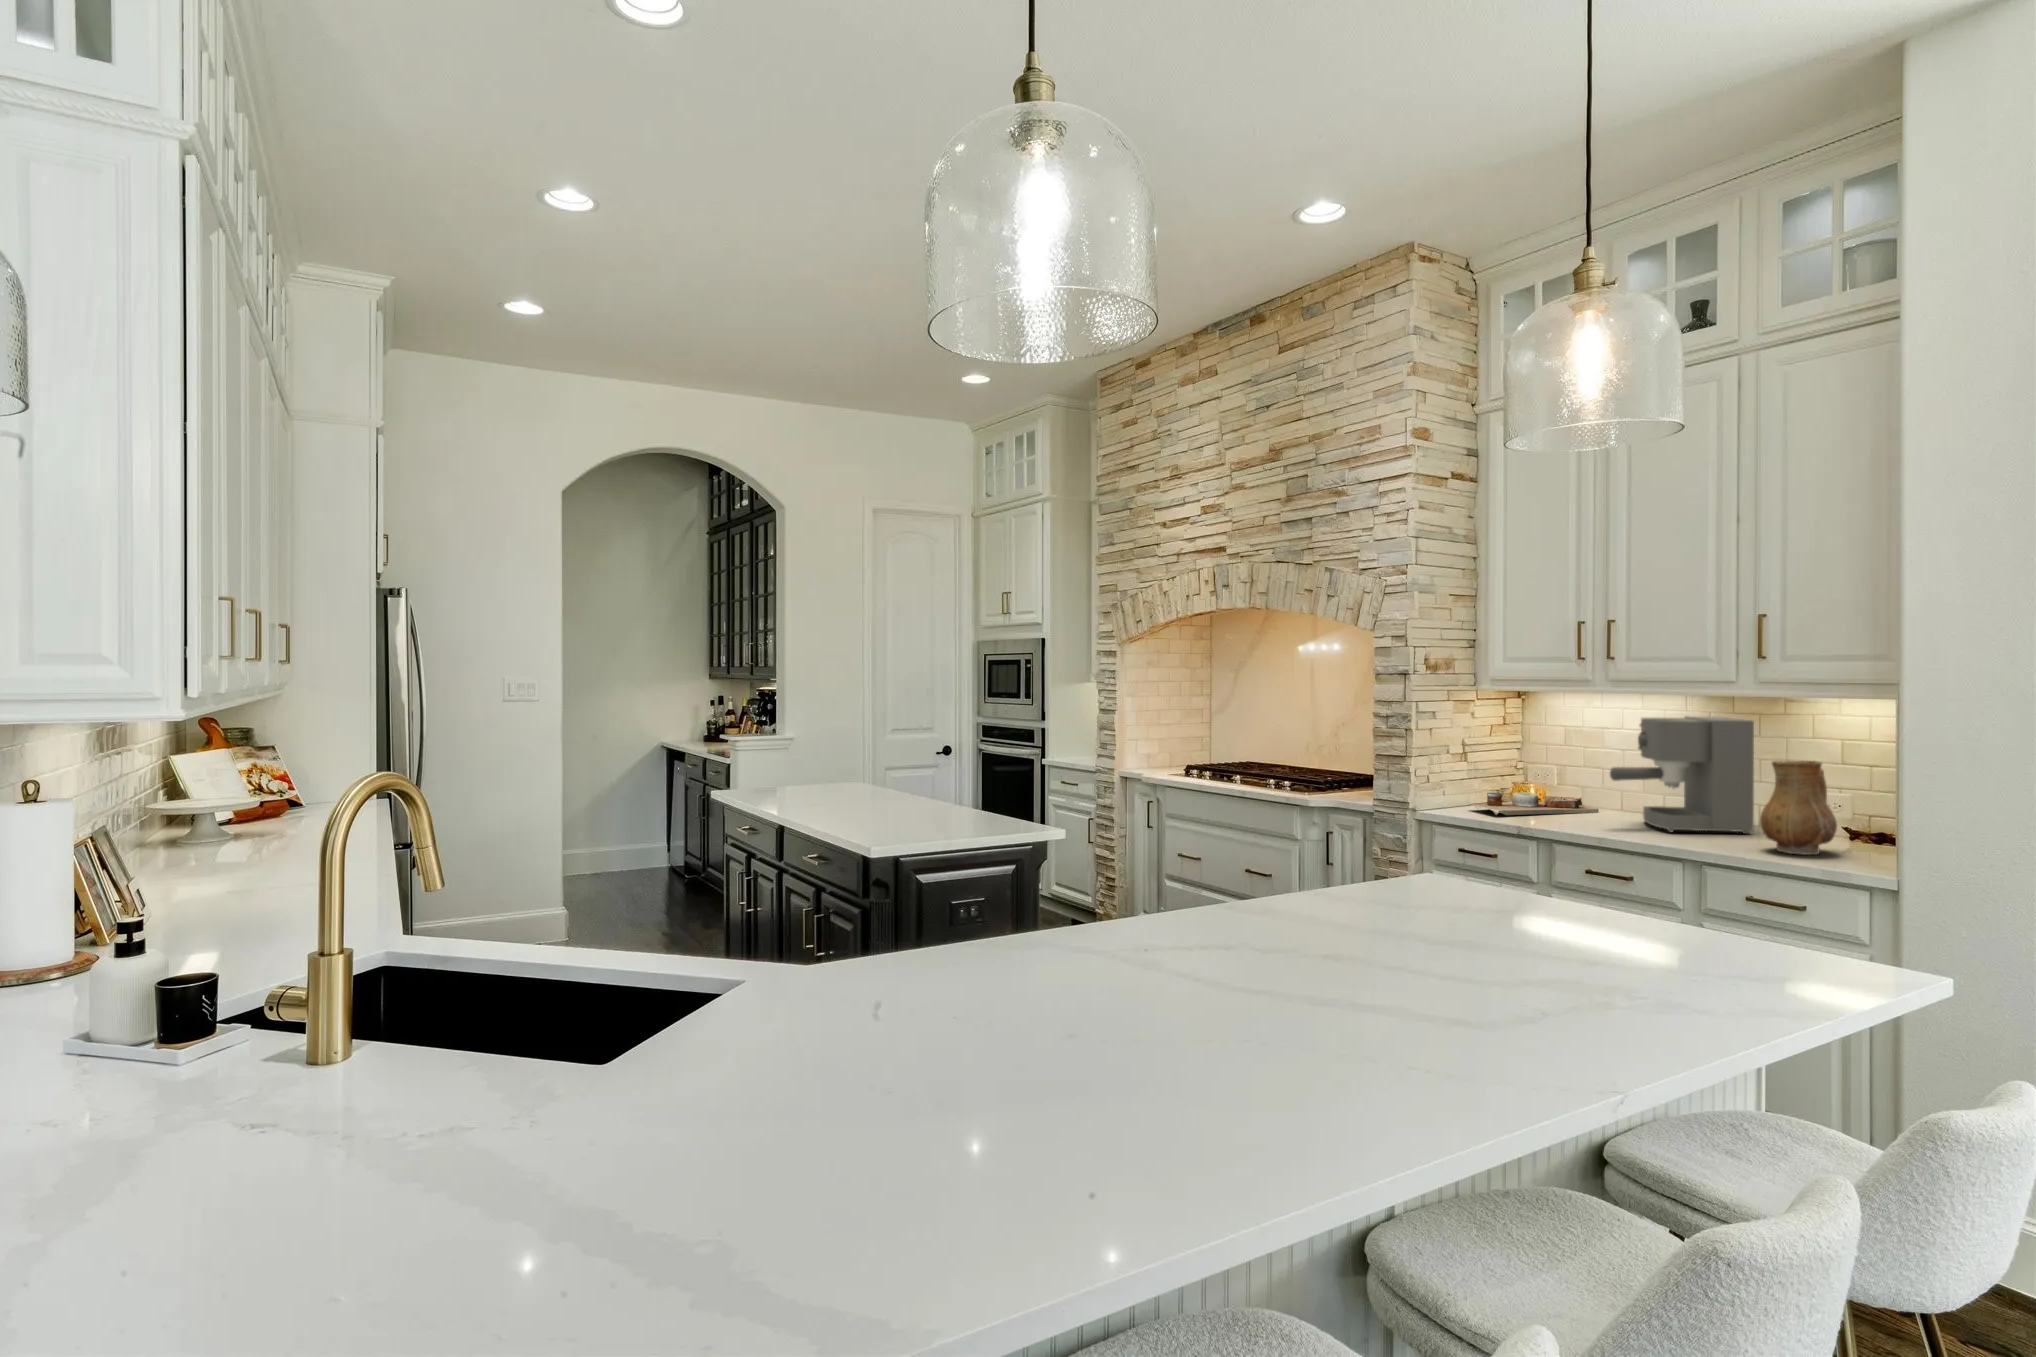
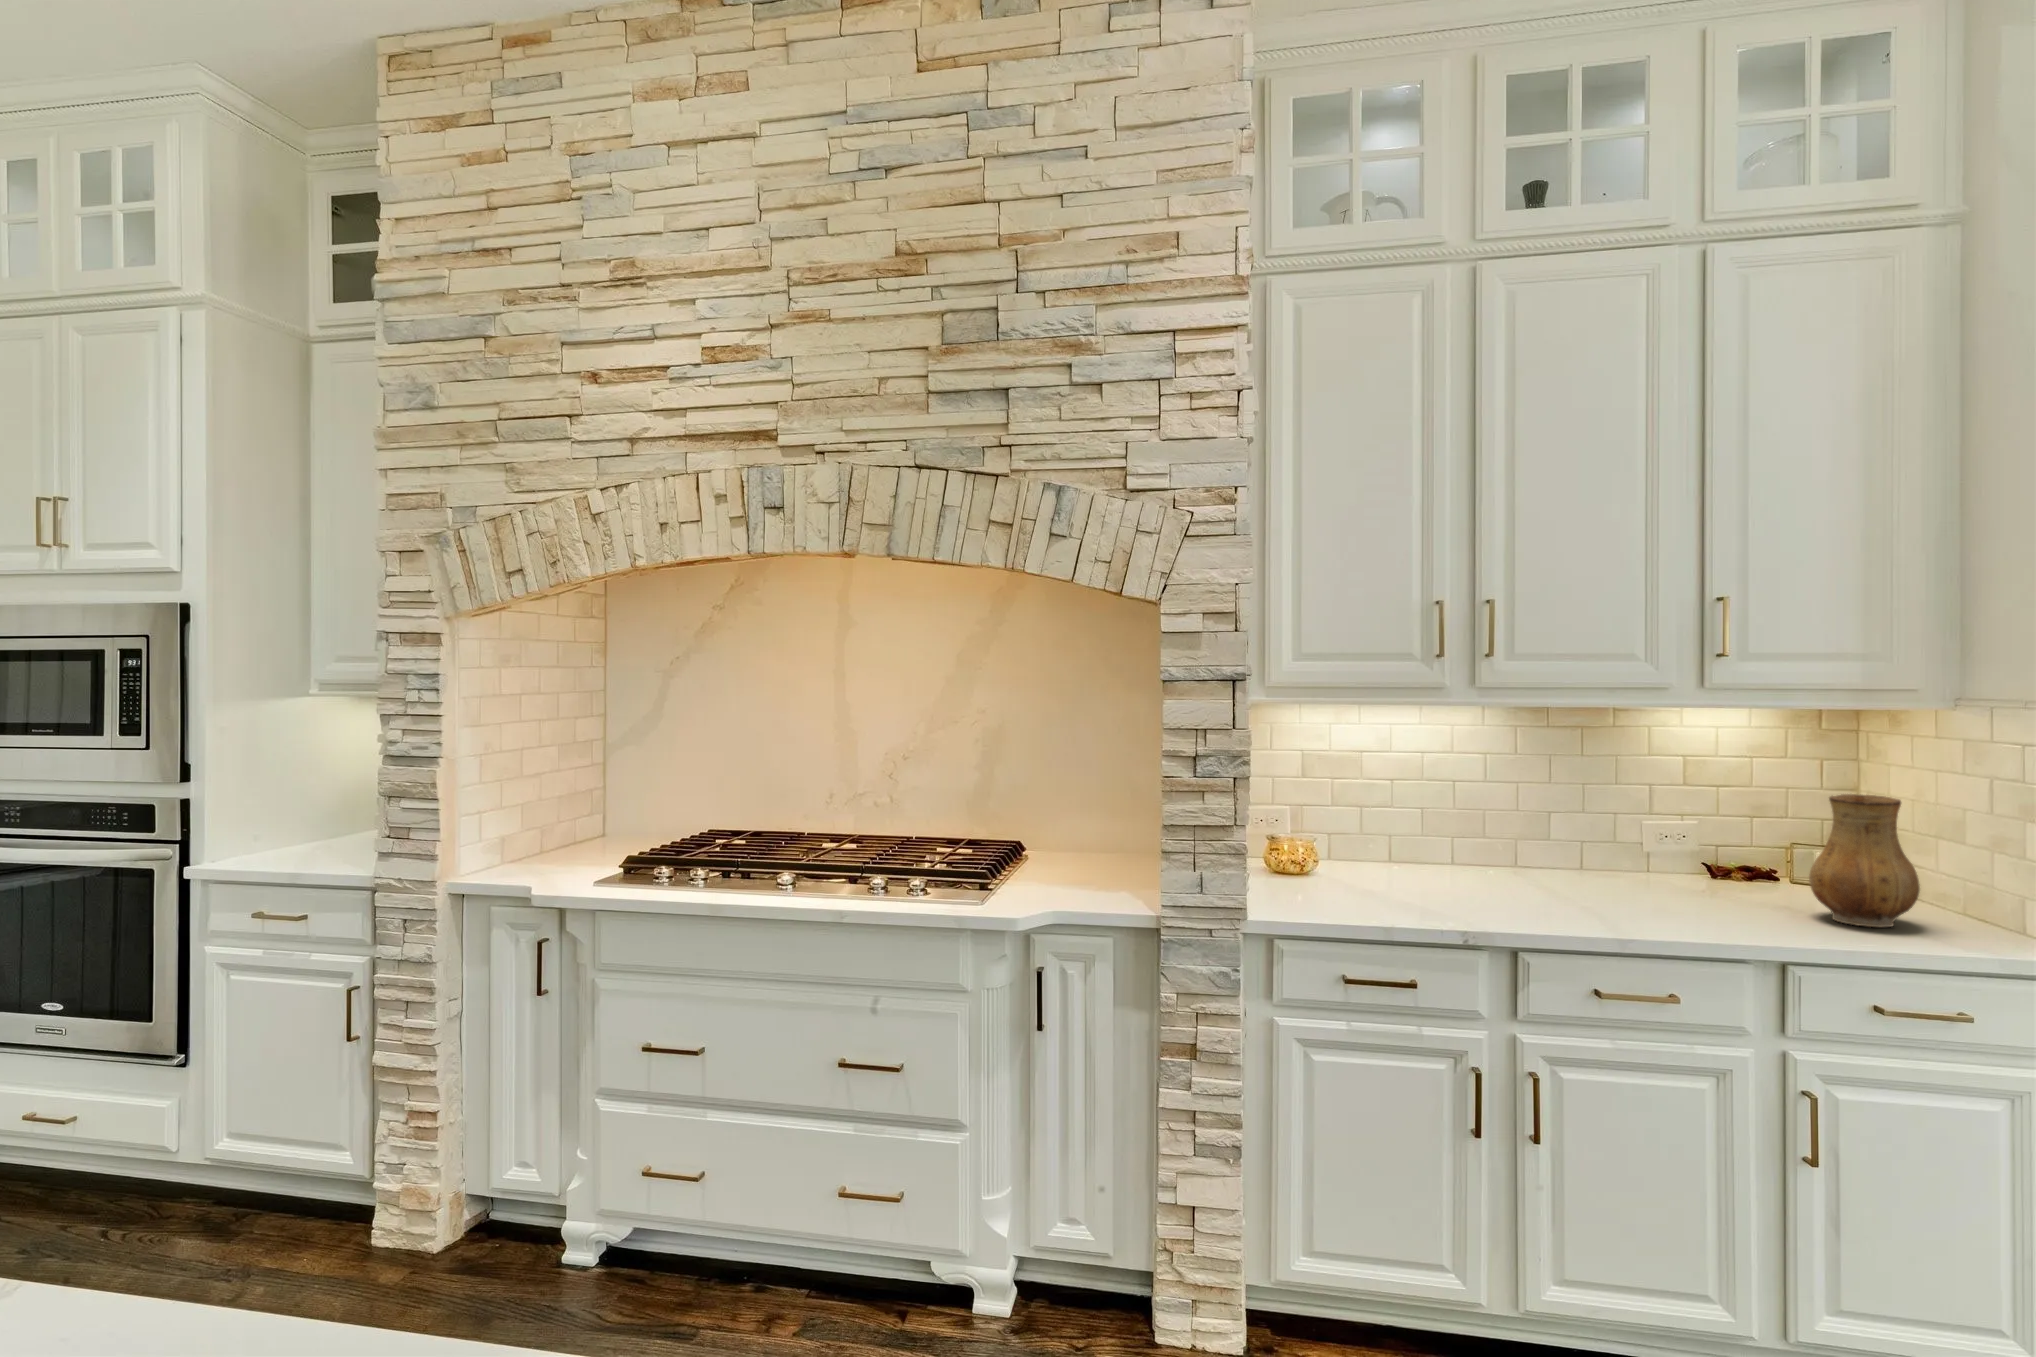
coffee maker: present [1610,716,1754,834] -> none [1532,733,1700,908]
cutting board: present [1469,792,1599,815] -> none [1303,857,1427,910]

